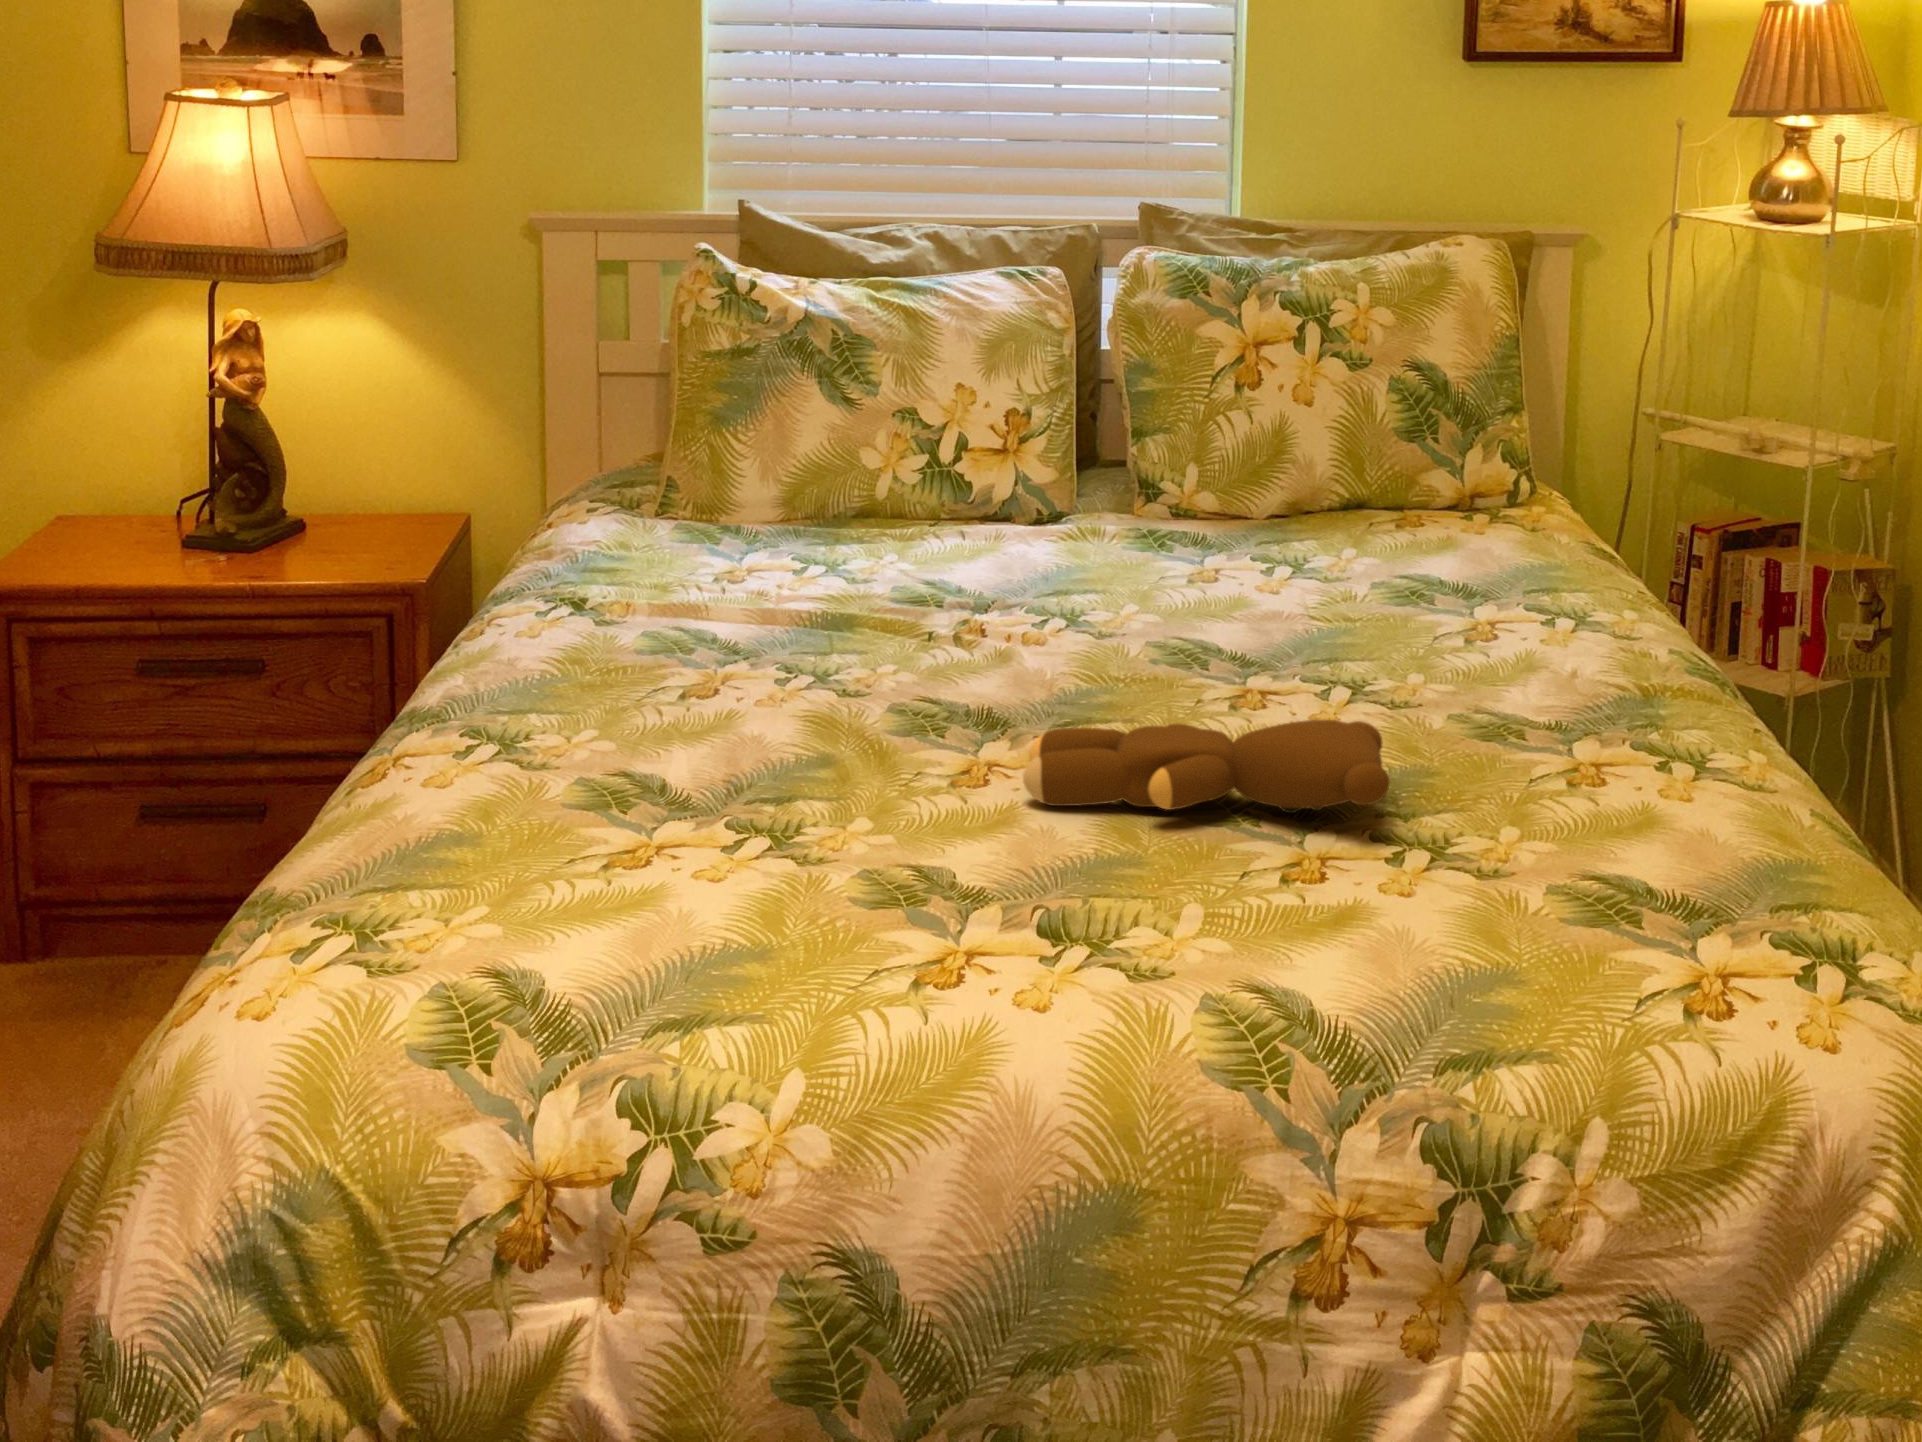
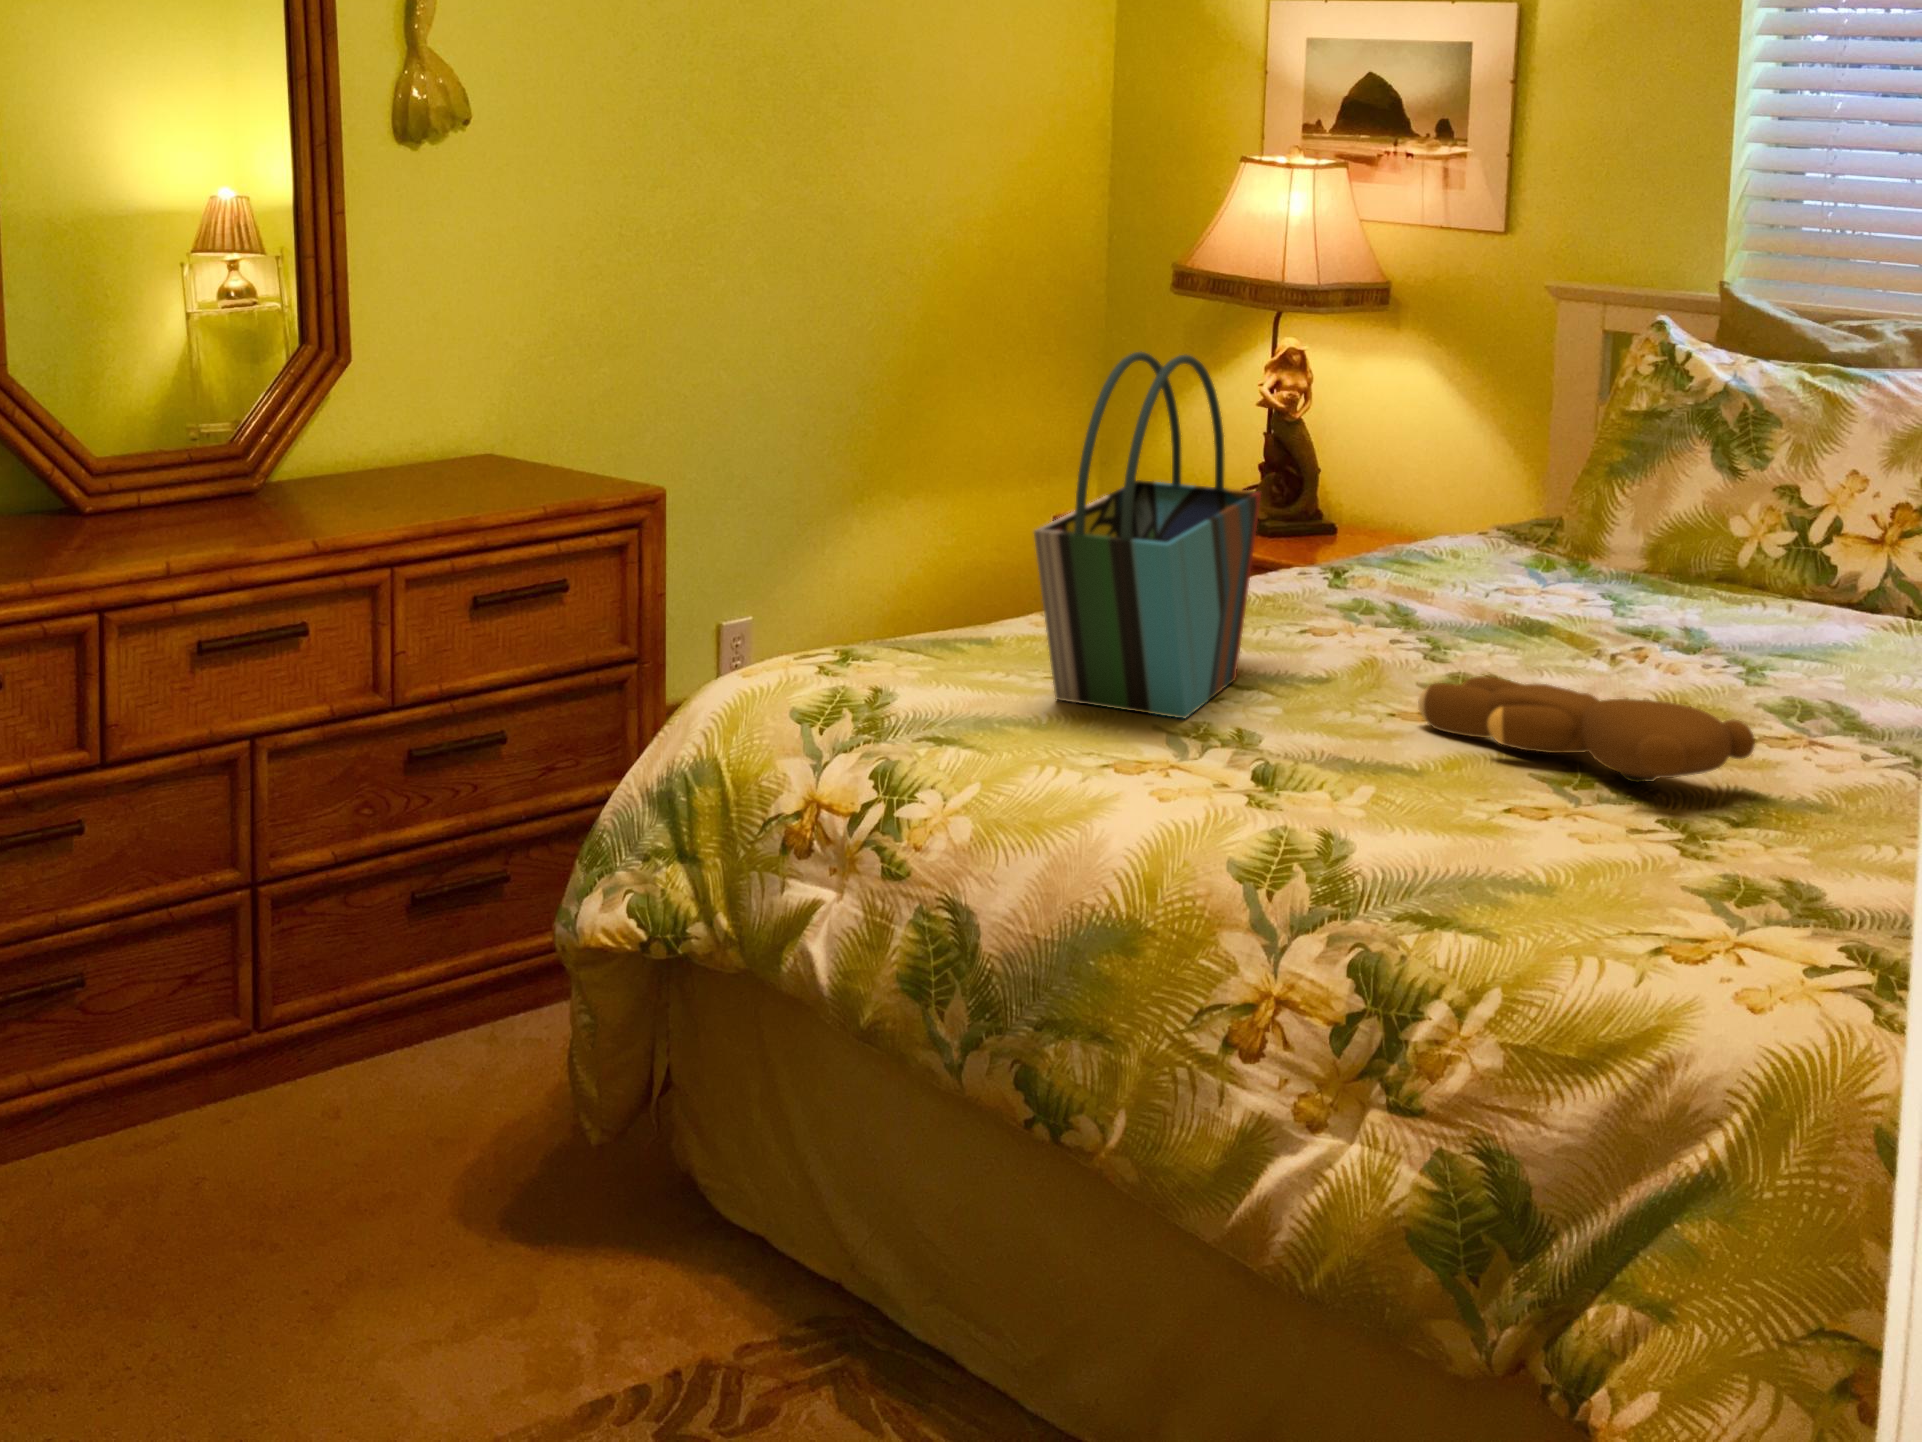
tote bag: none [598,419,894,909] -> present [1034,352,1261,718]

